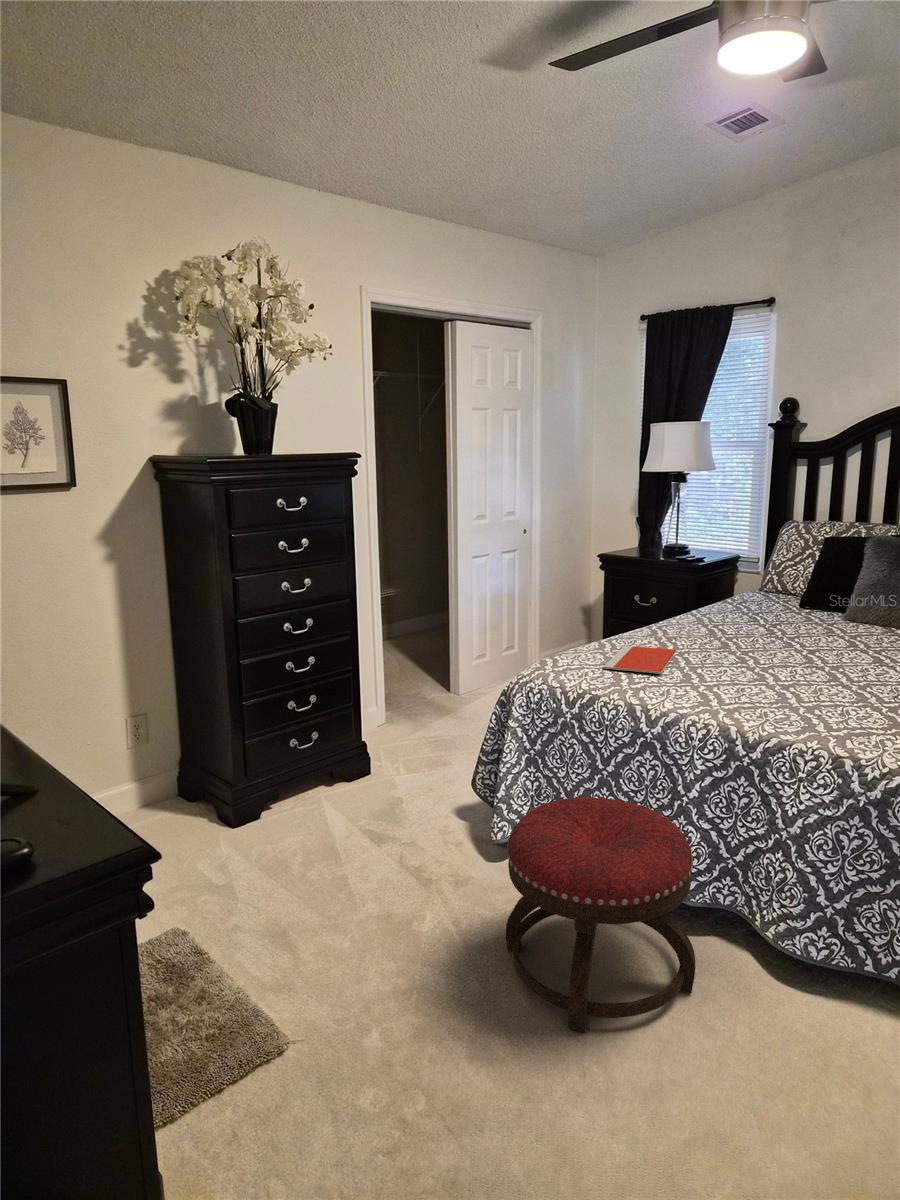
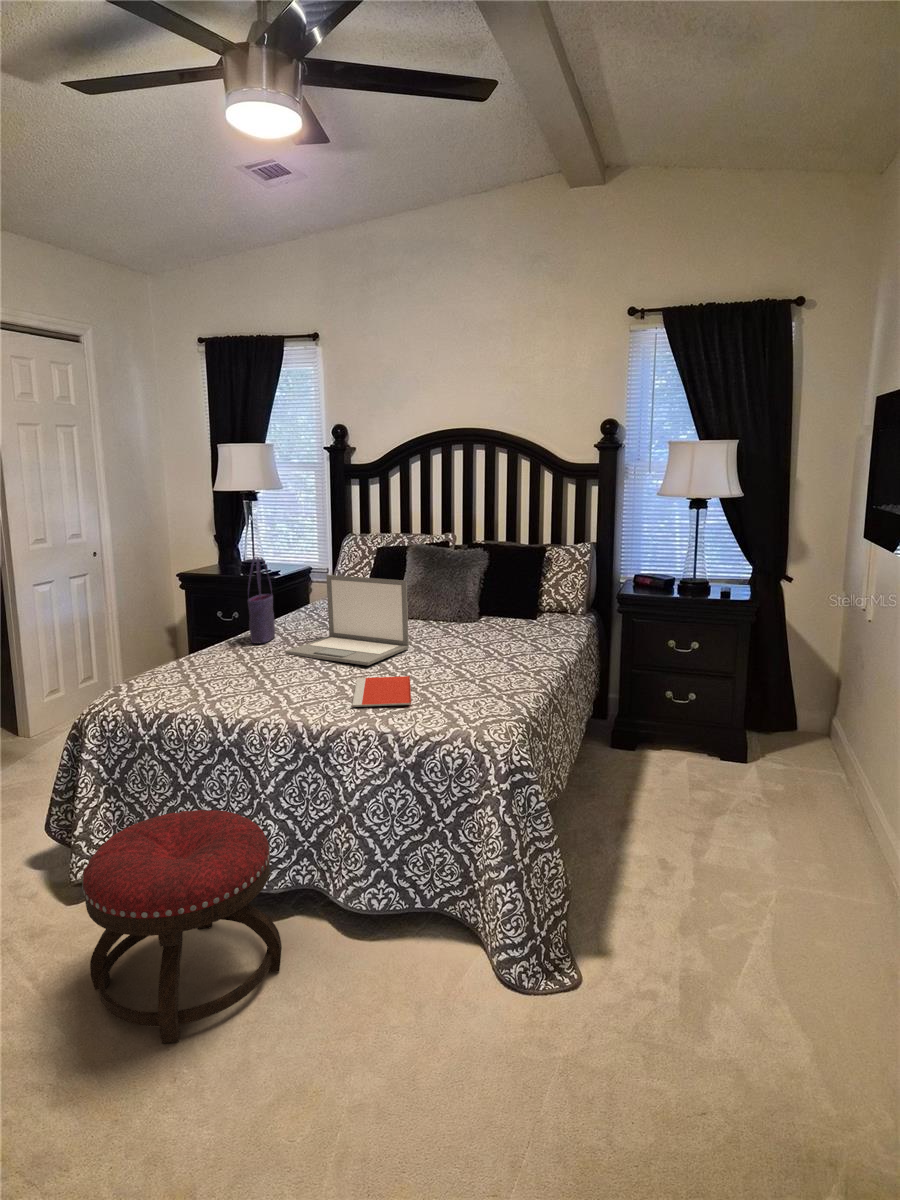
tote bag: none [675,540,703,633] -> present [248,557,275,643]
laptop: none [714,565,872,672] -> present [286,575,409,665]
notebook: present [604,646,677,674] -> present [352,676,411,707]

